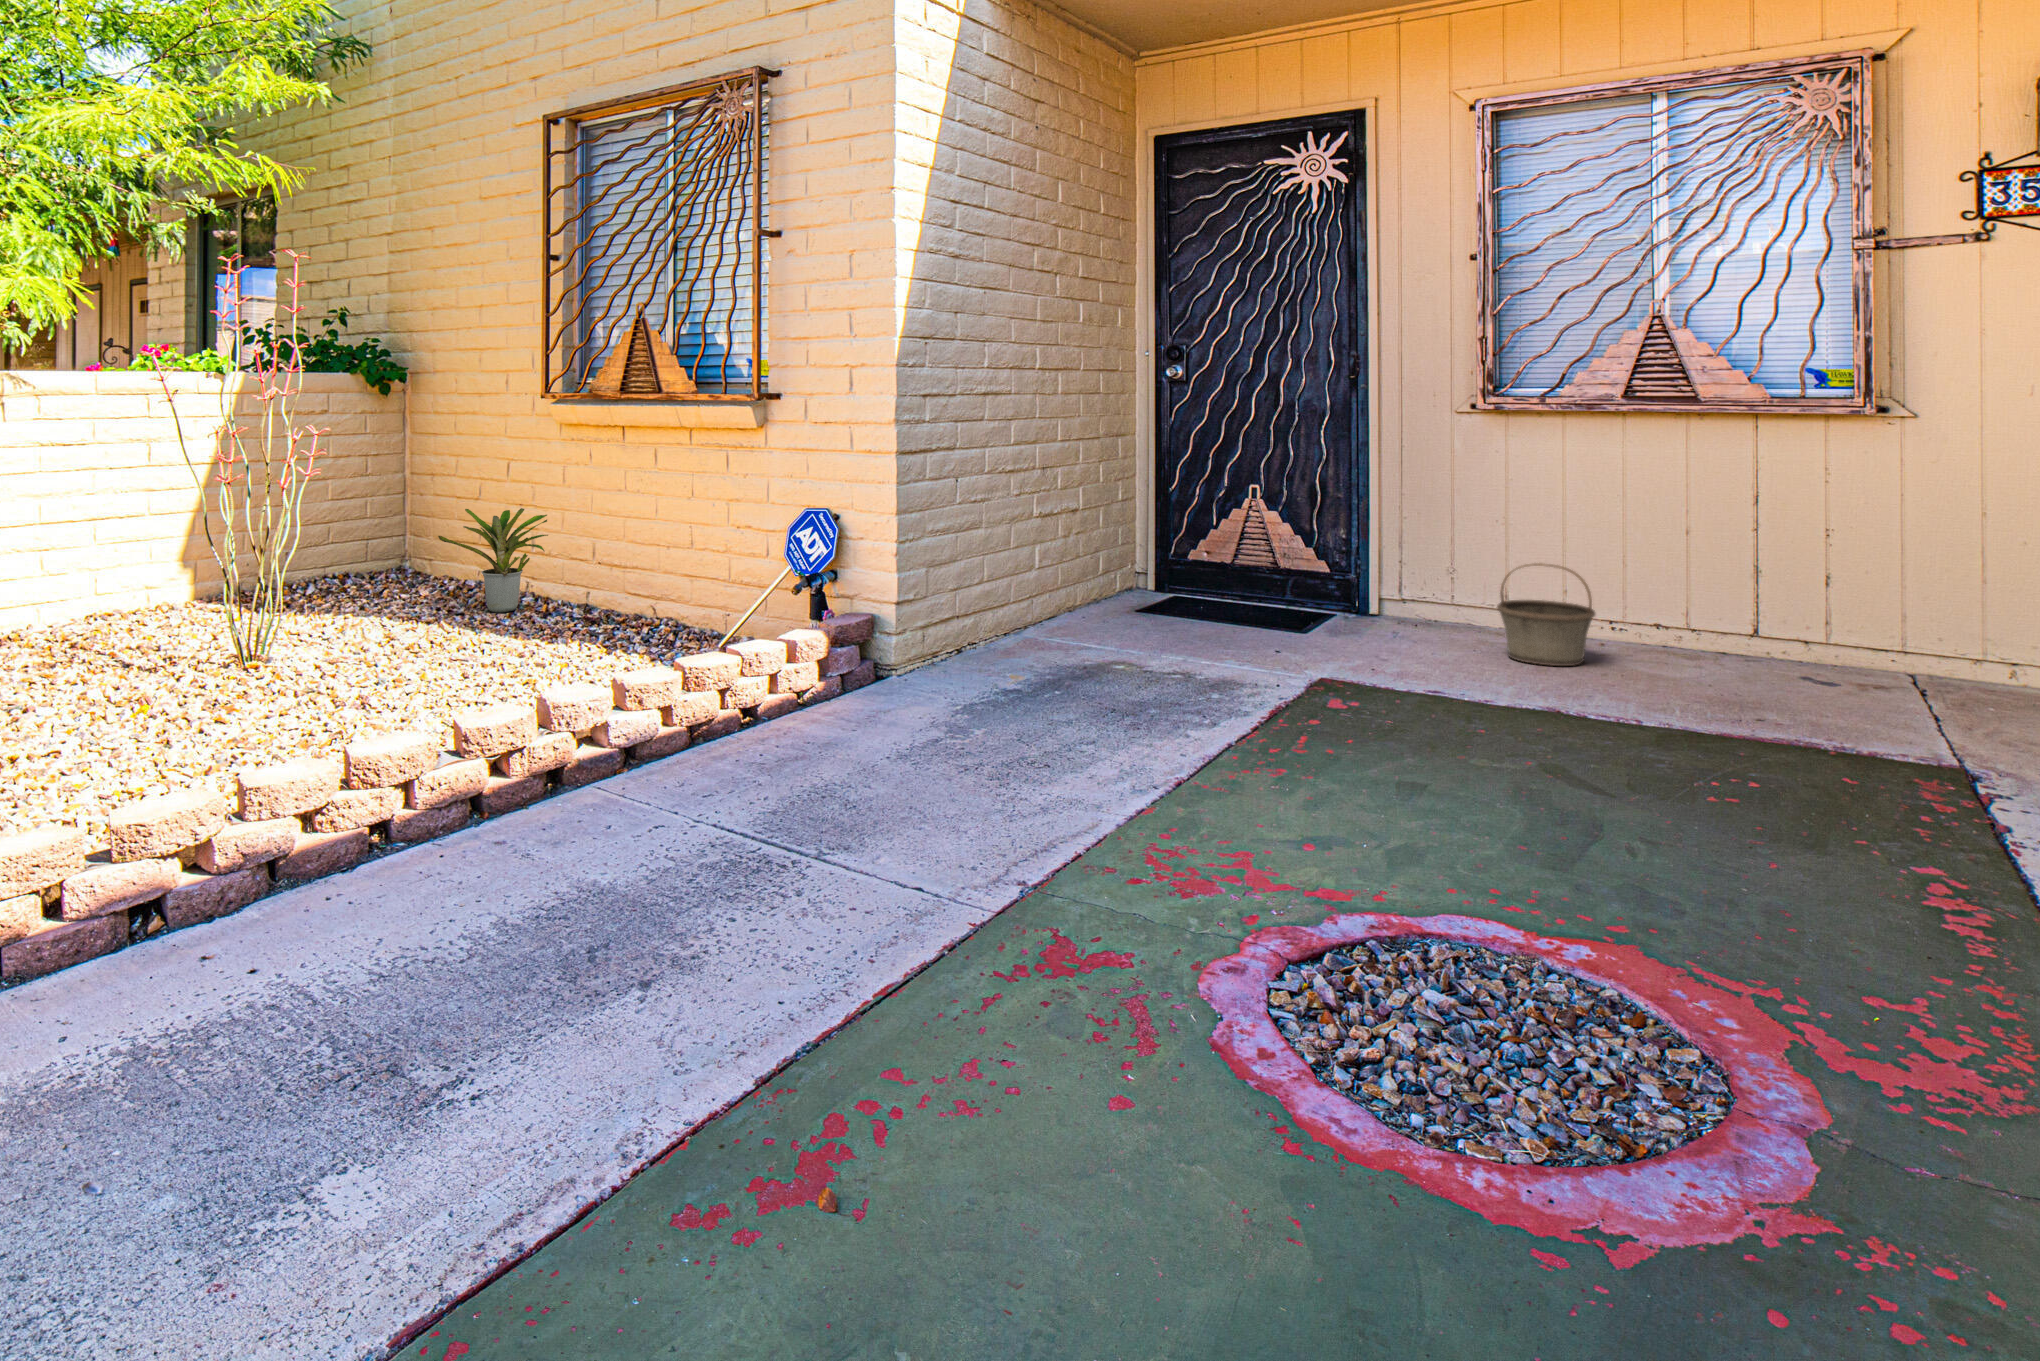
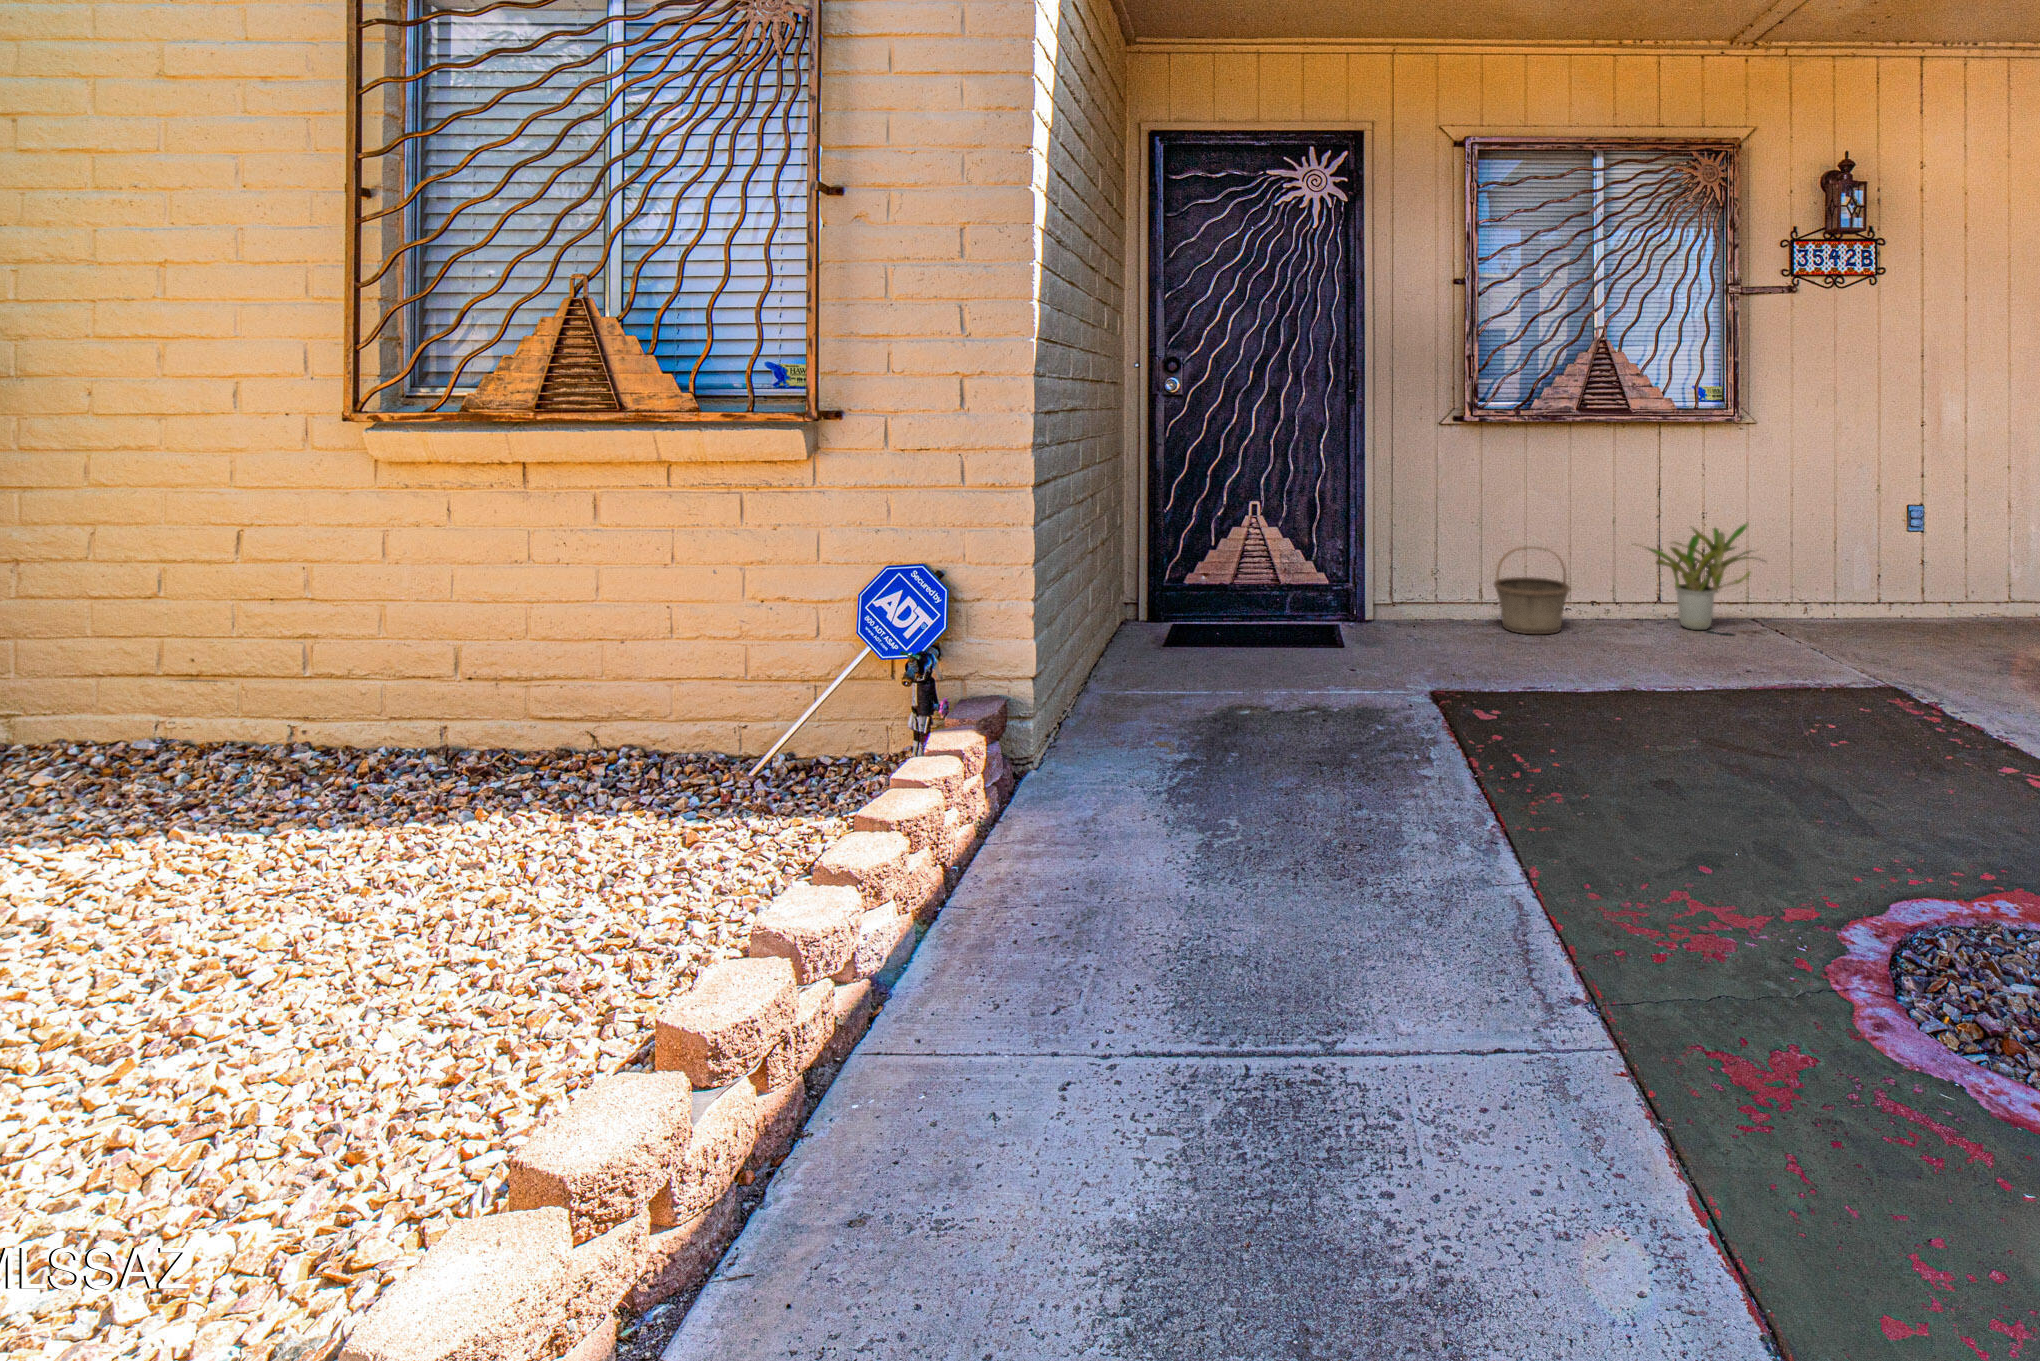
potted plant: present [438,508,548,613] -> present [1647,524,1754,630]

